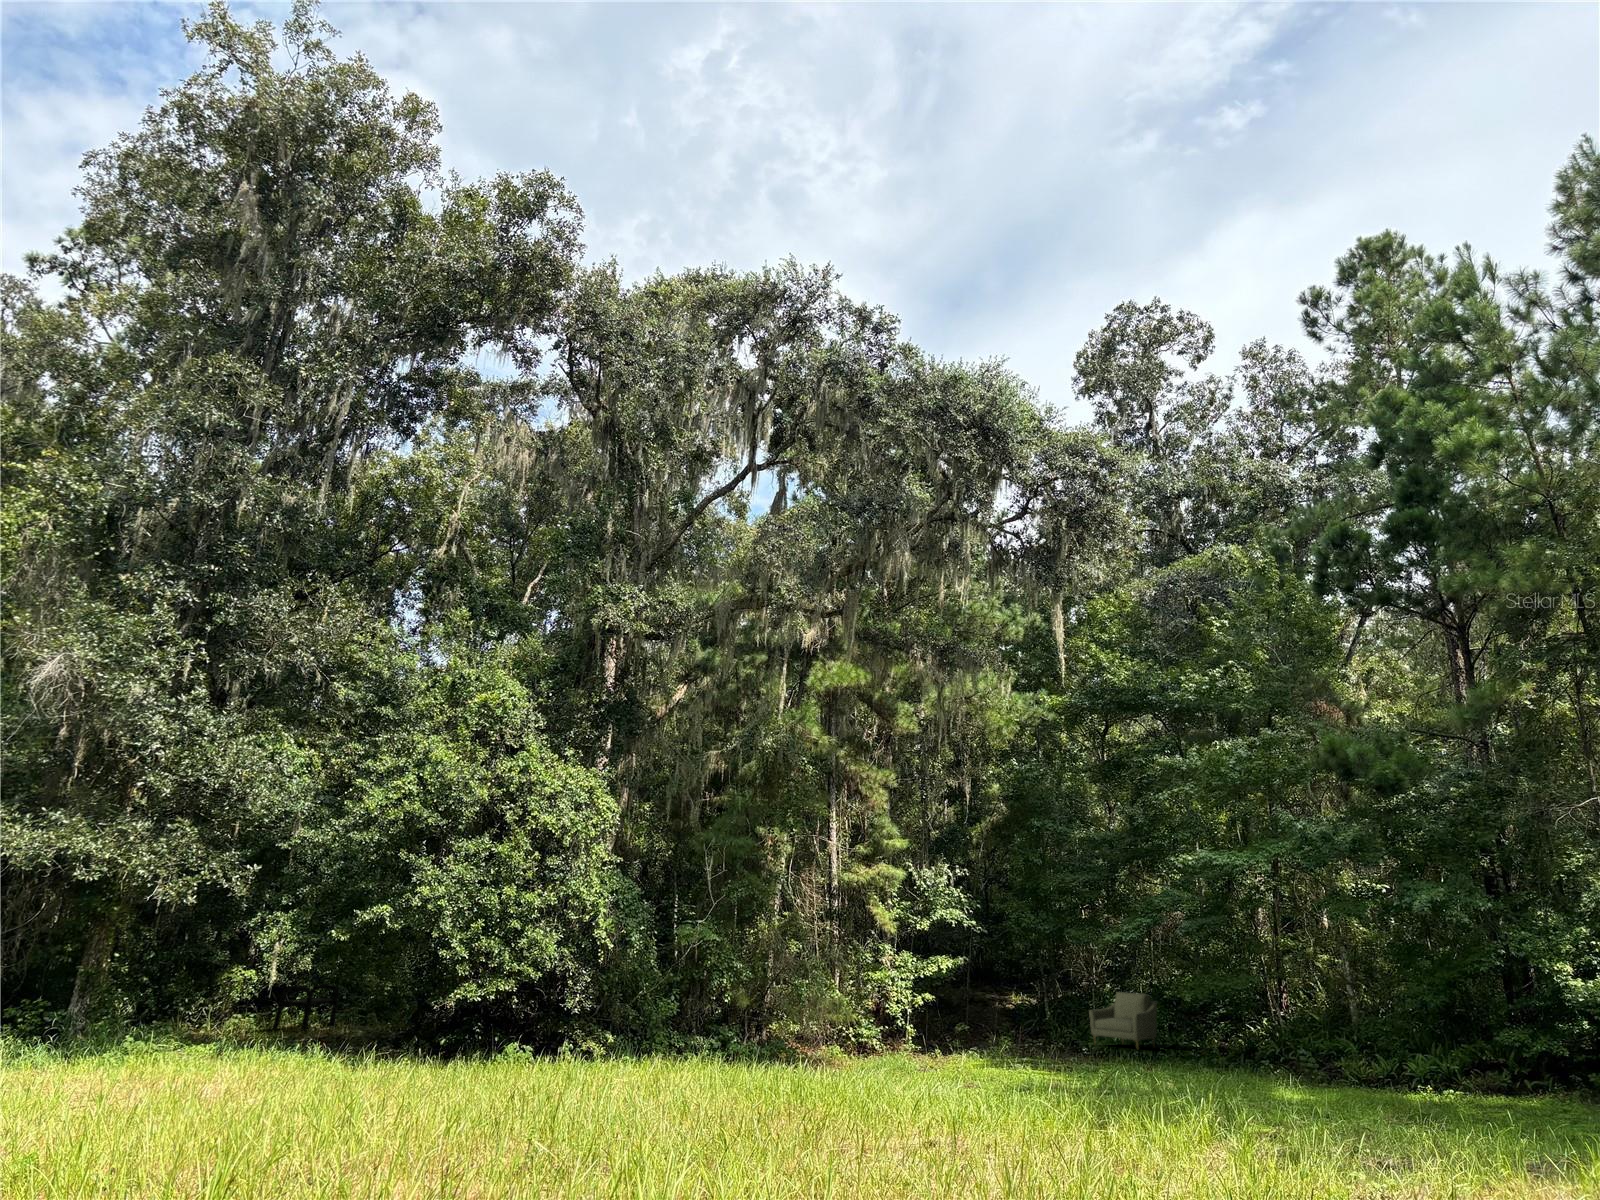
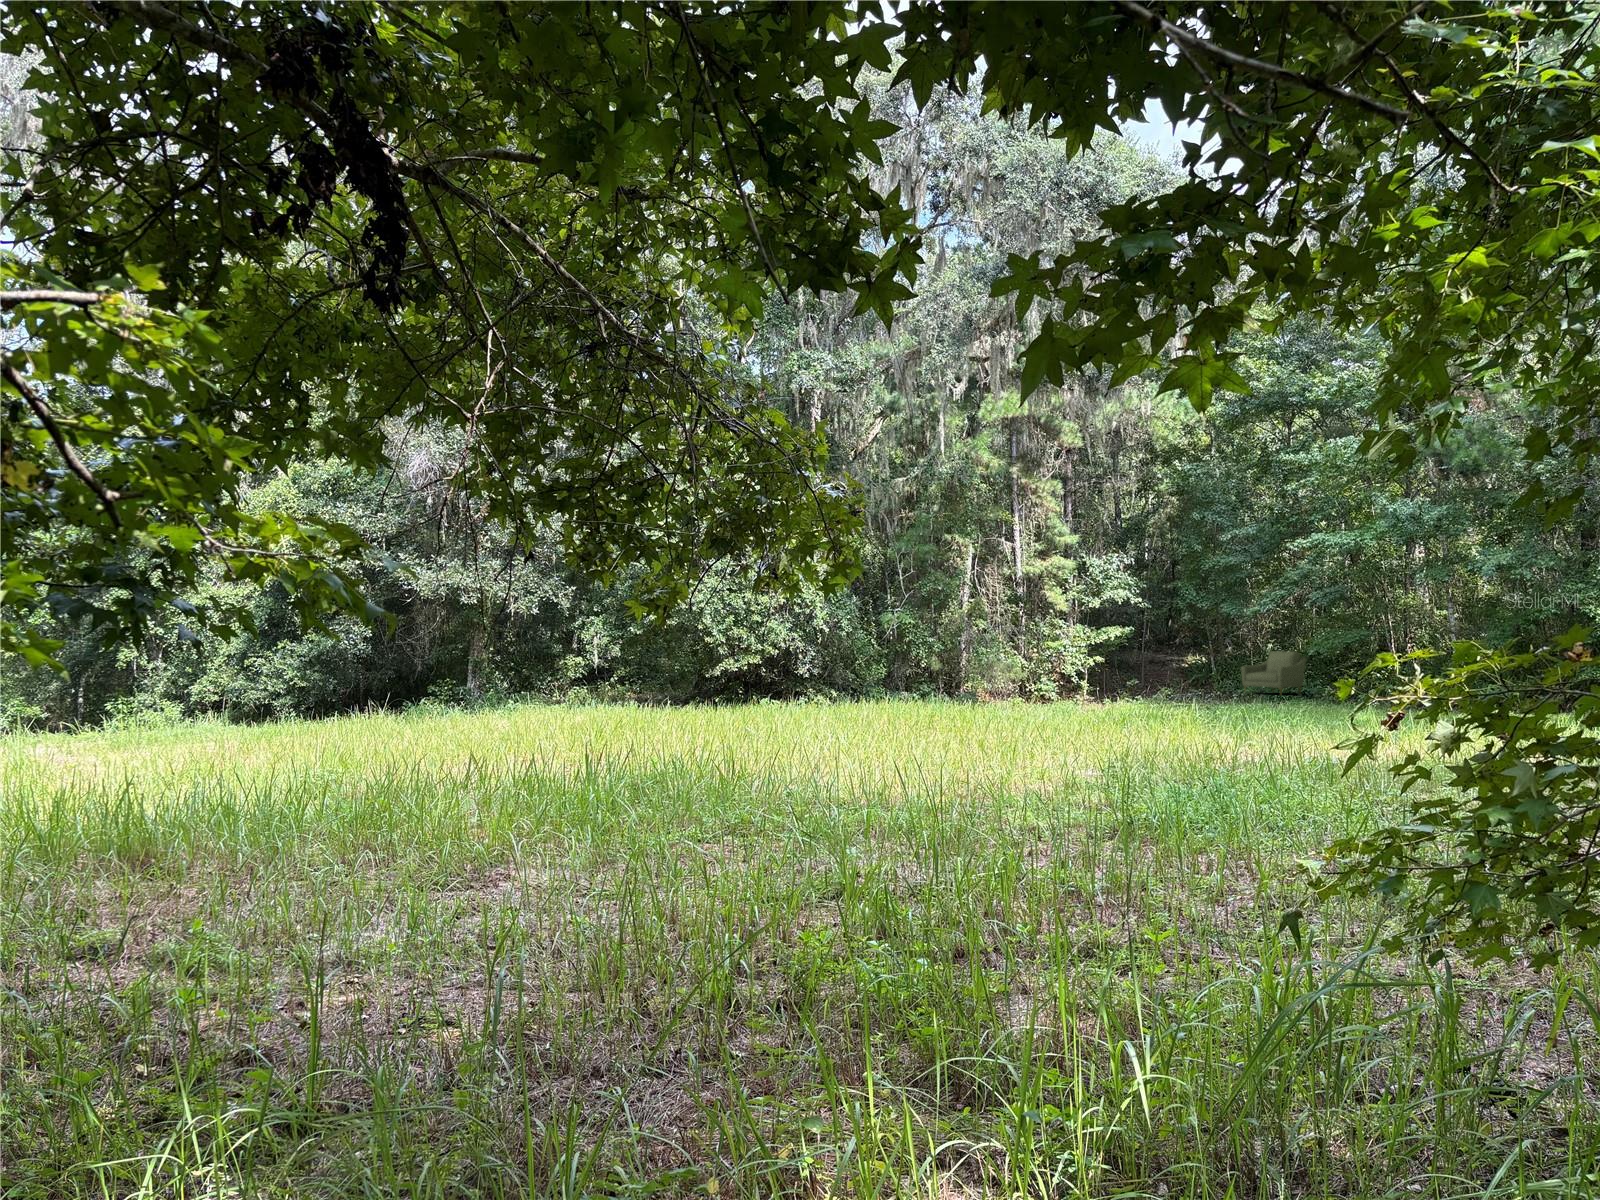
bench: present [273,984,339,1030] -> none [603,665,643,695]

